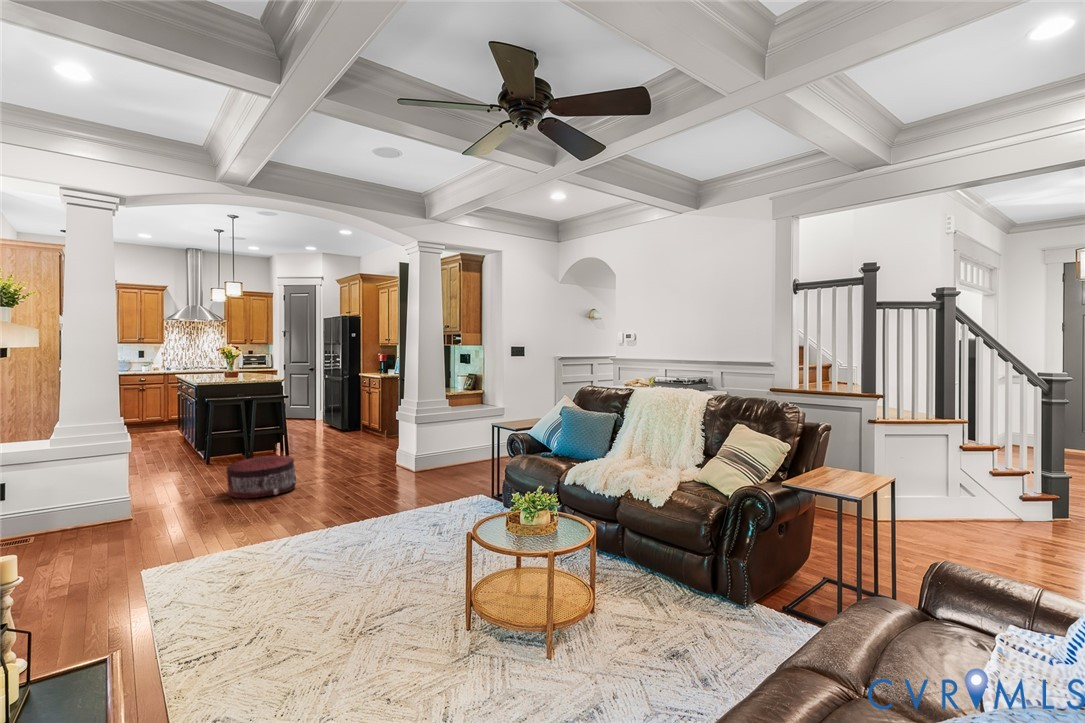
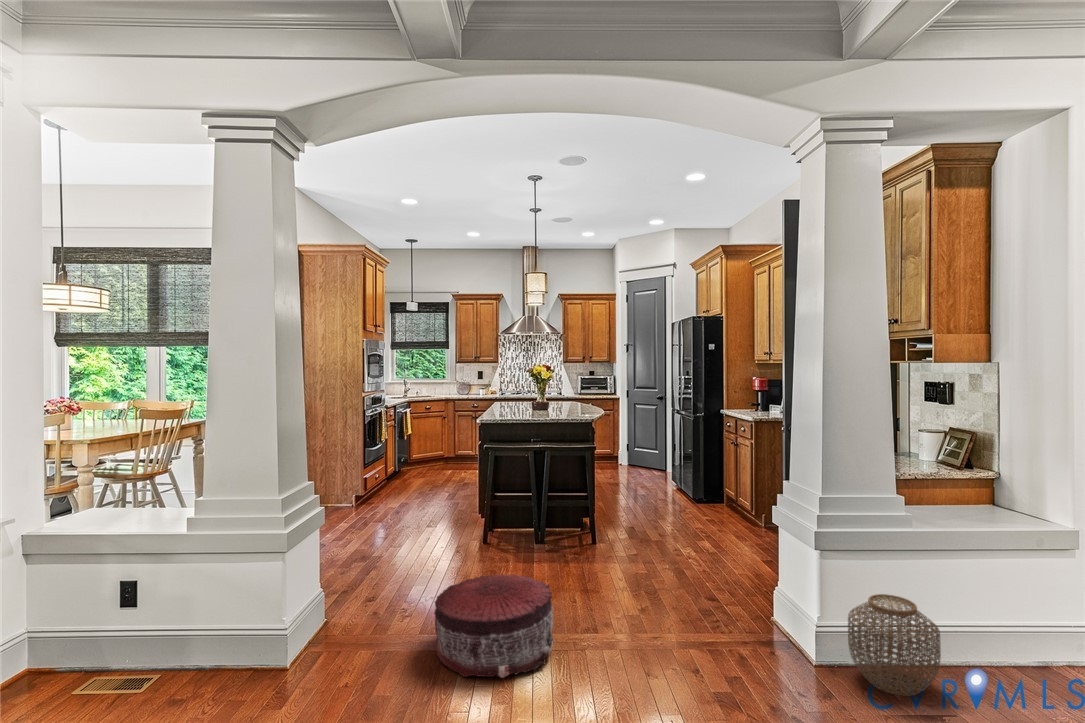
woven basket: none [428,437,459,472] -> present [848,594,941,696]

